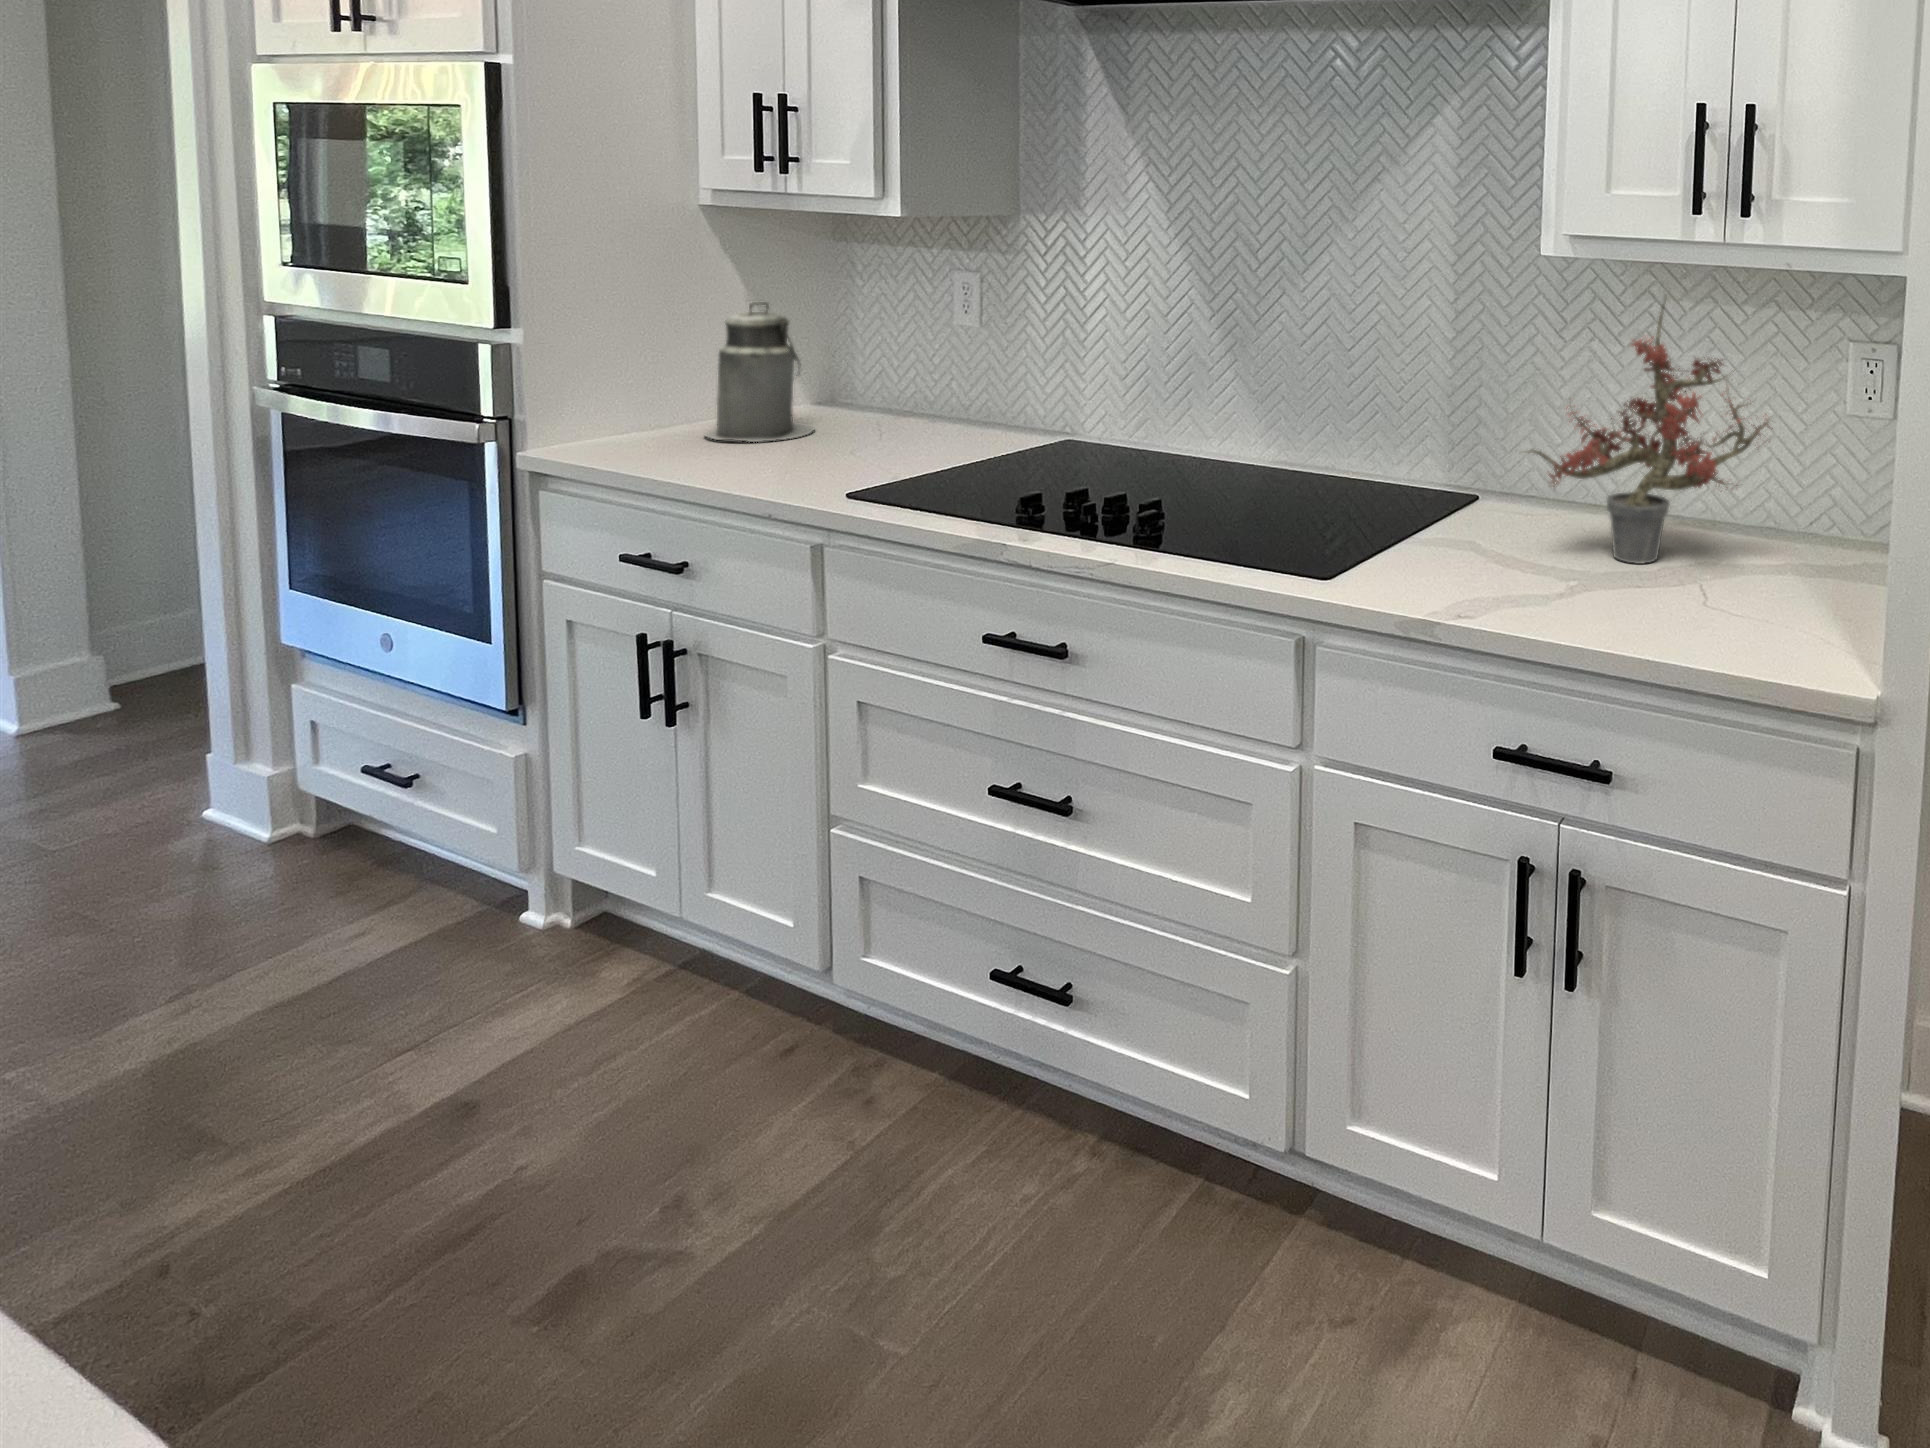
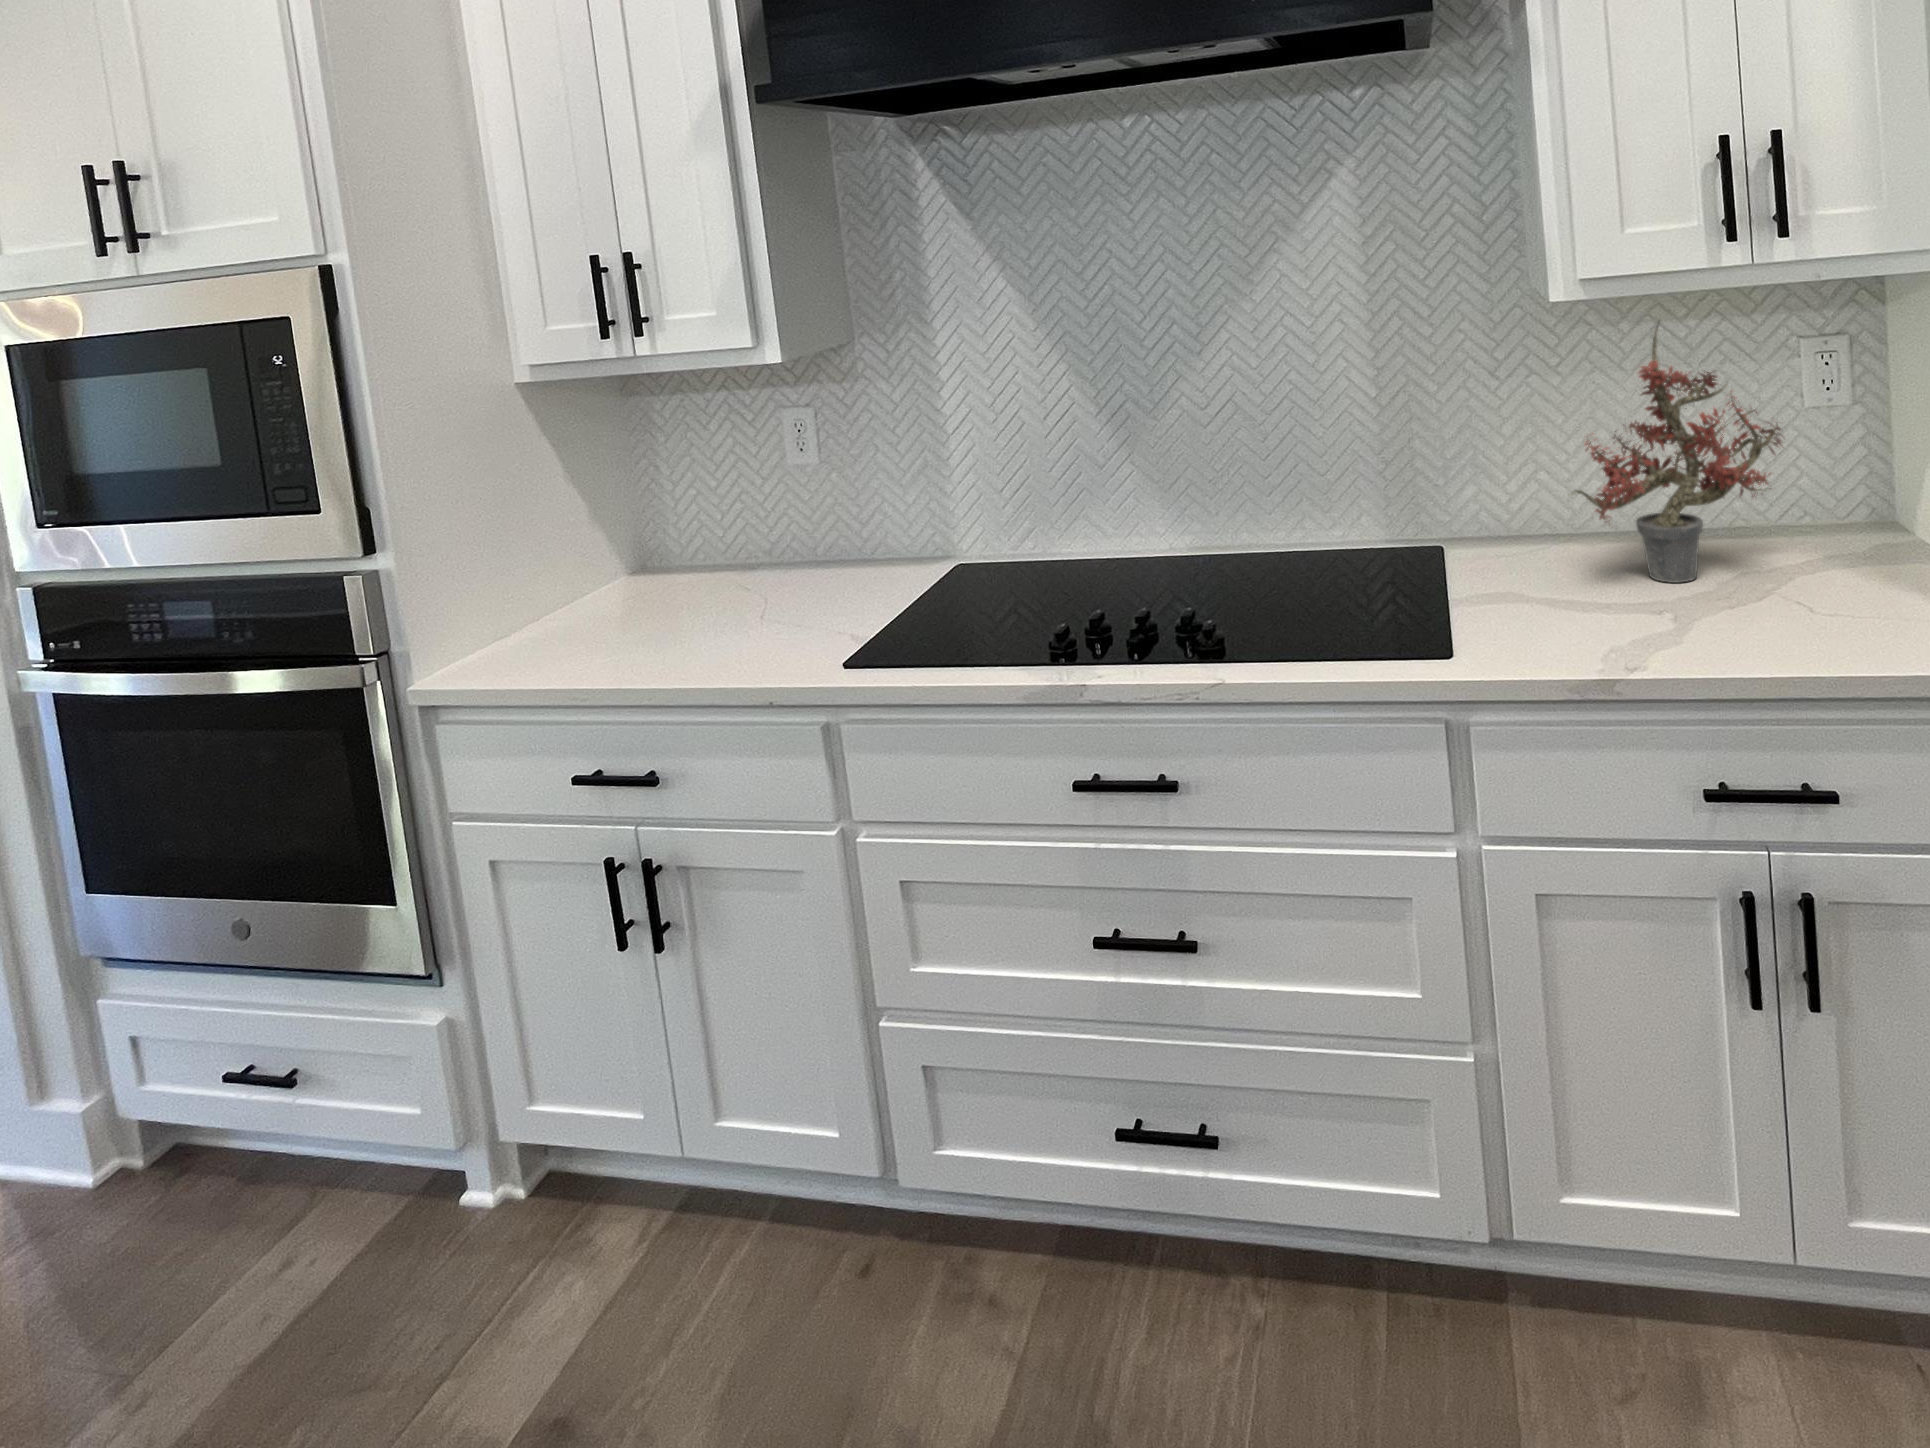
canister: present [705,302,814,442] -> none [572,475,680,632]

